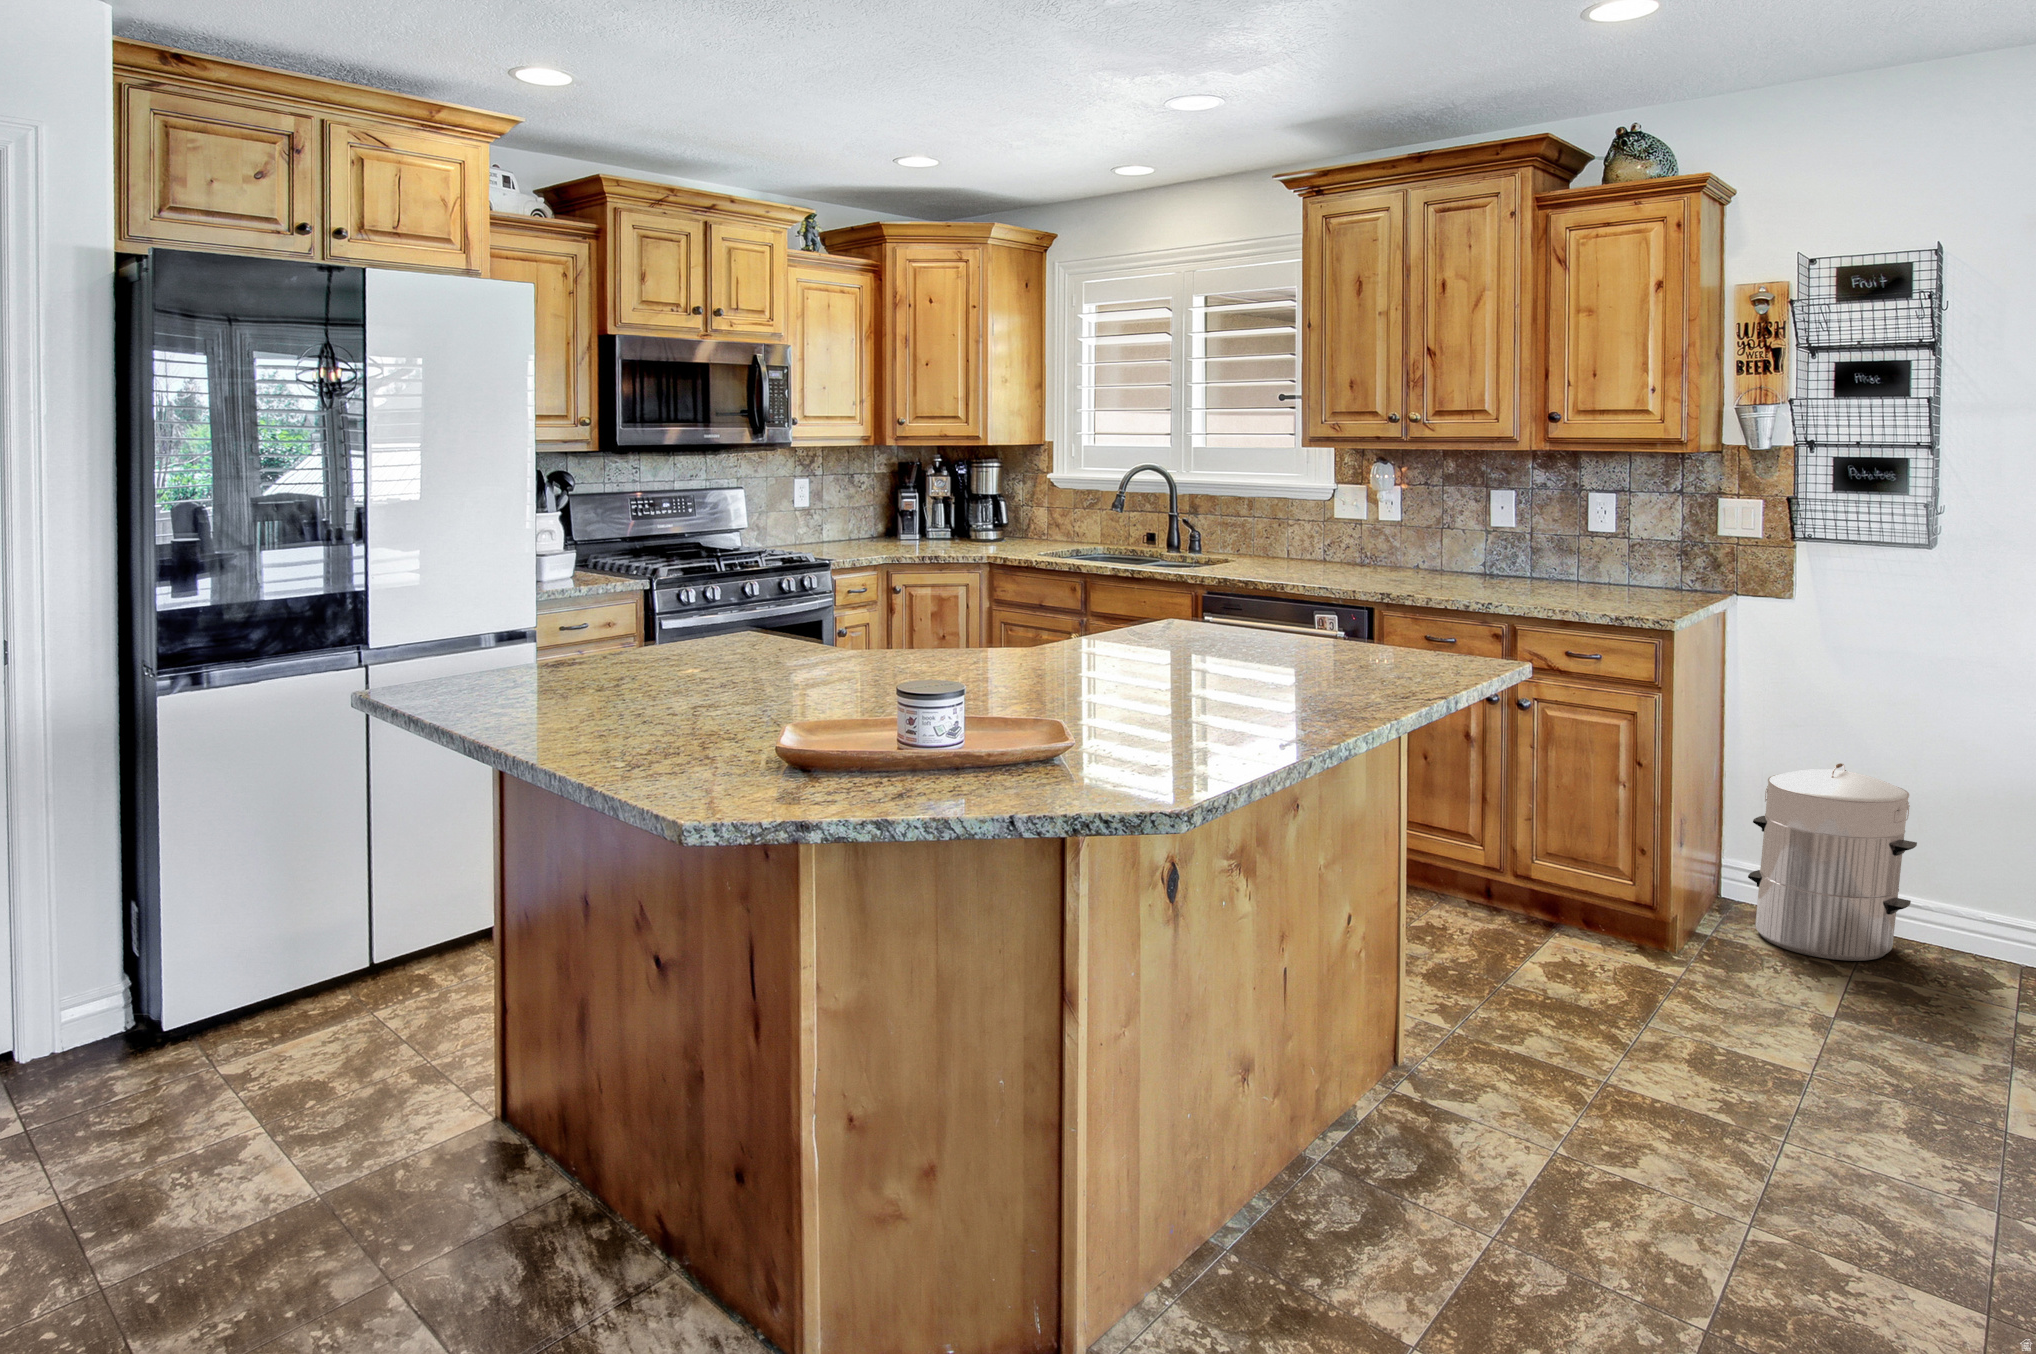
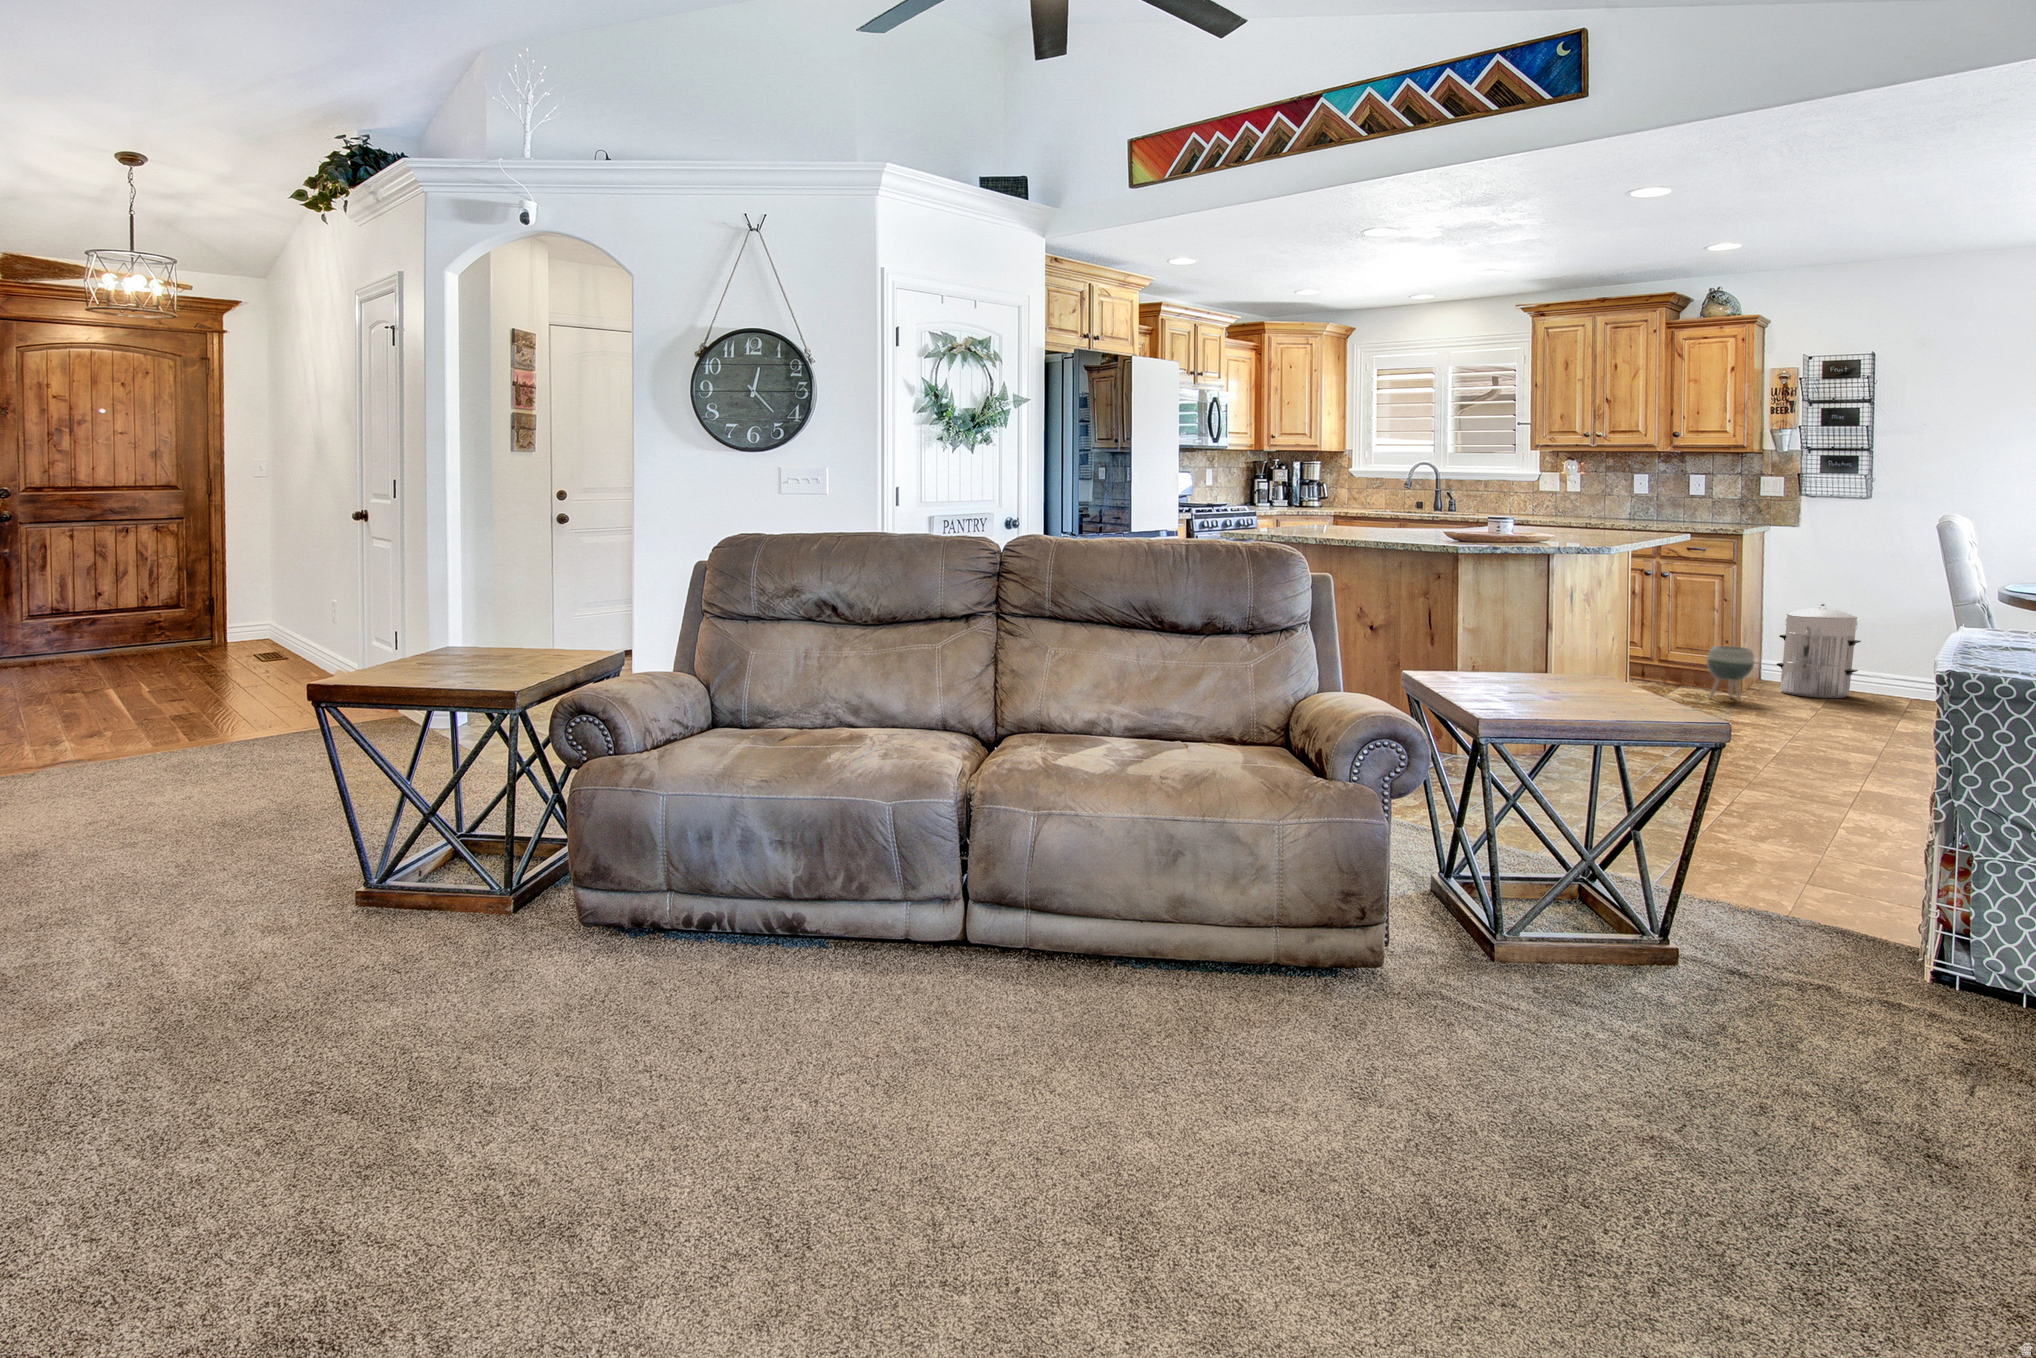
planter: none [1600,861,1696,987] -> present [1707,646,1754,701]

